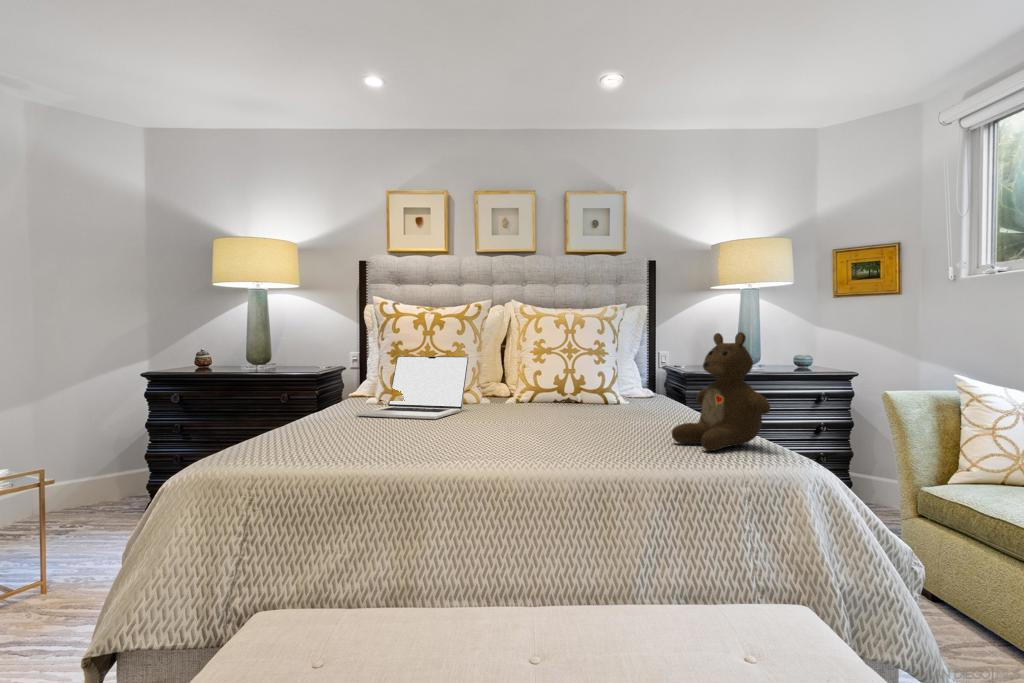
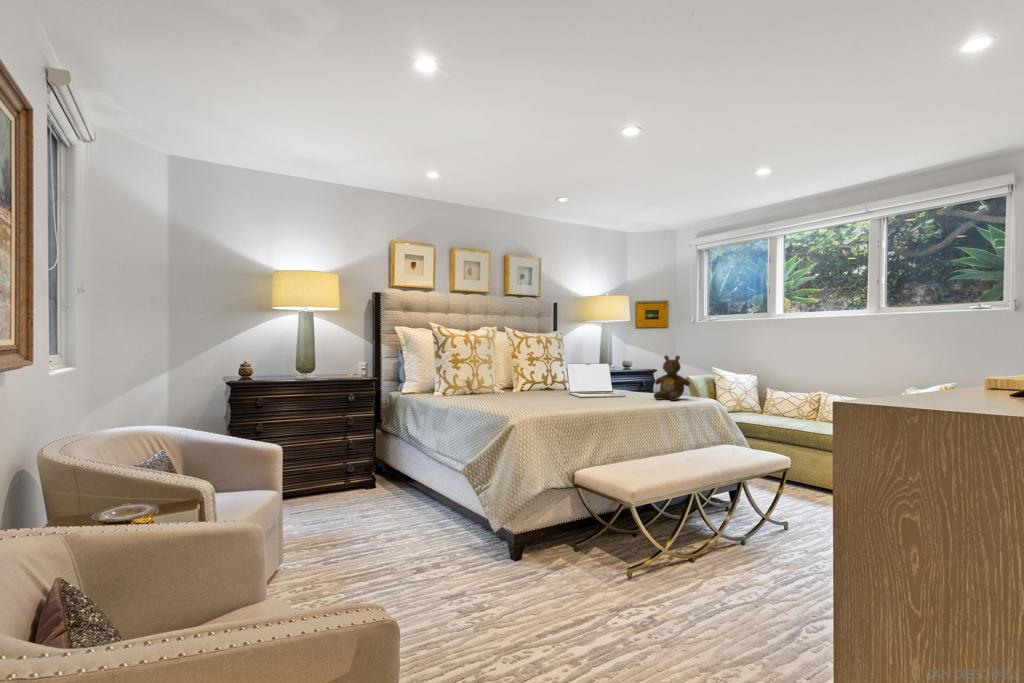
laptop: present [356,356,469,419] -> present [567,363,626,397]

